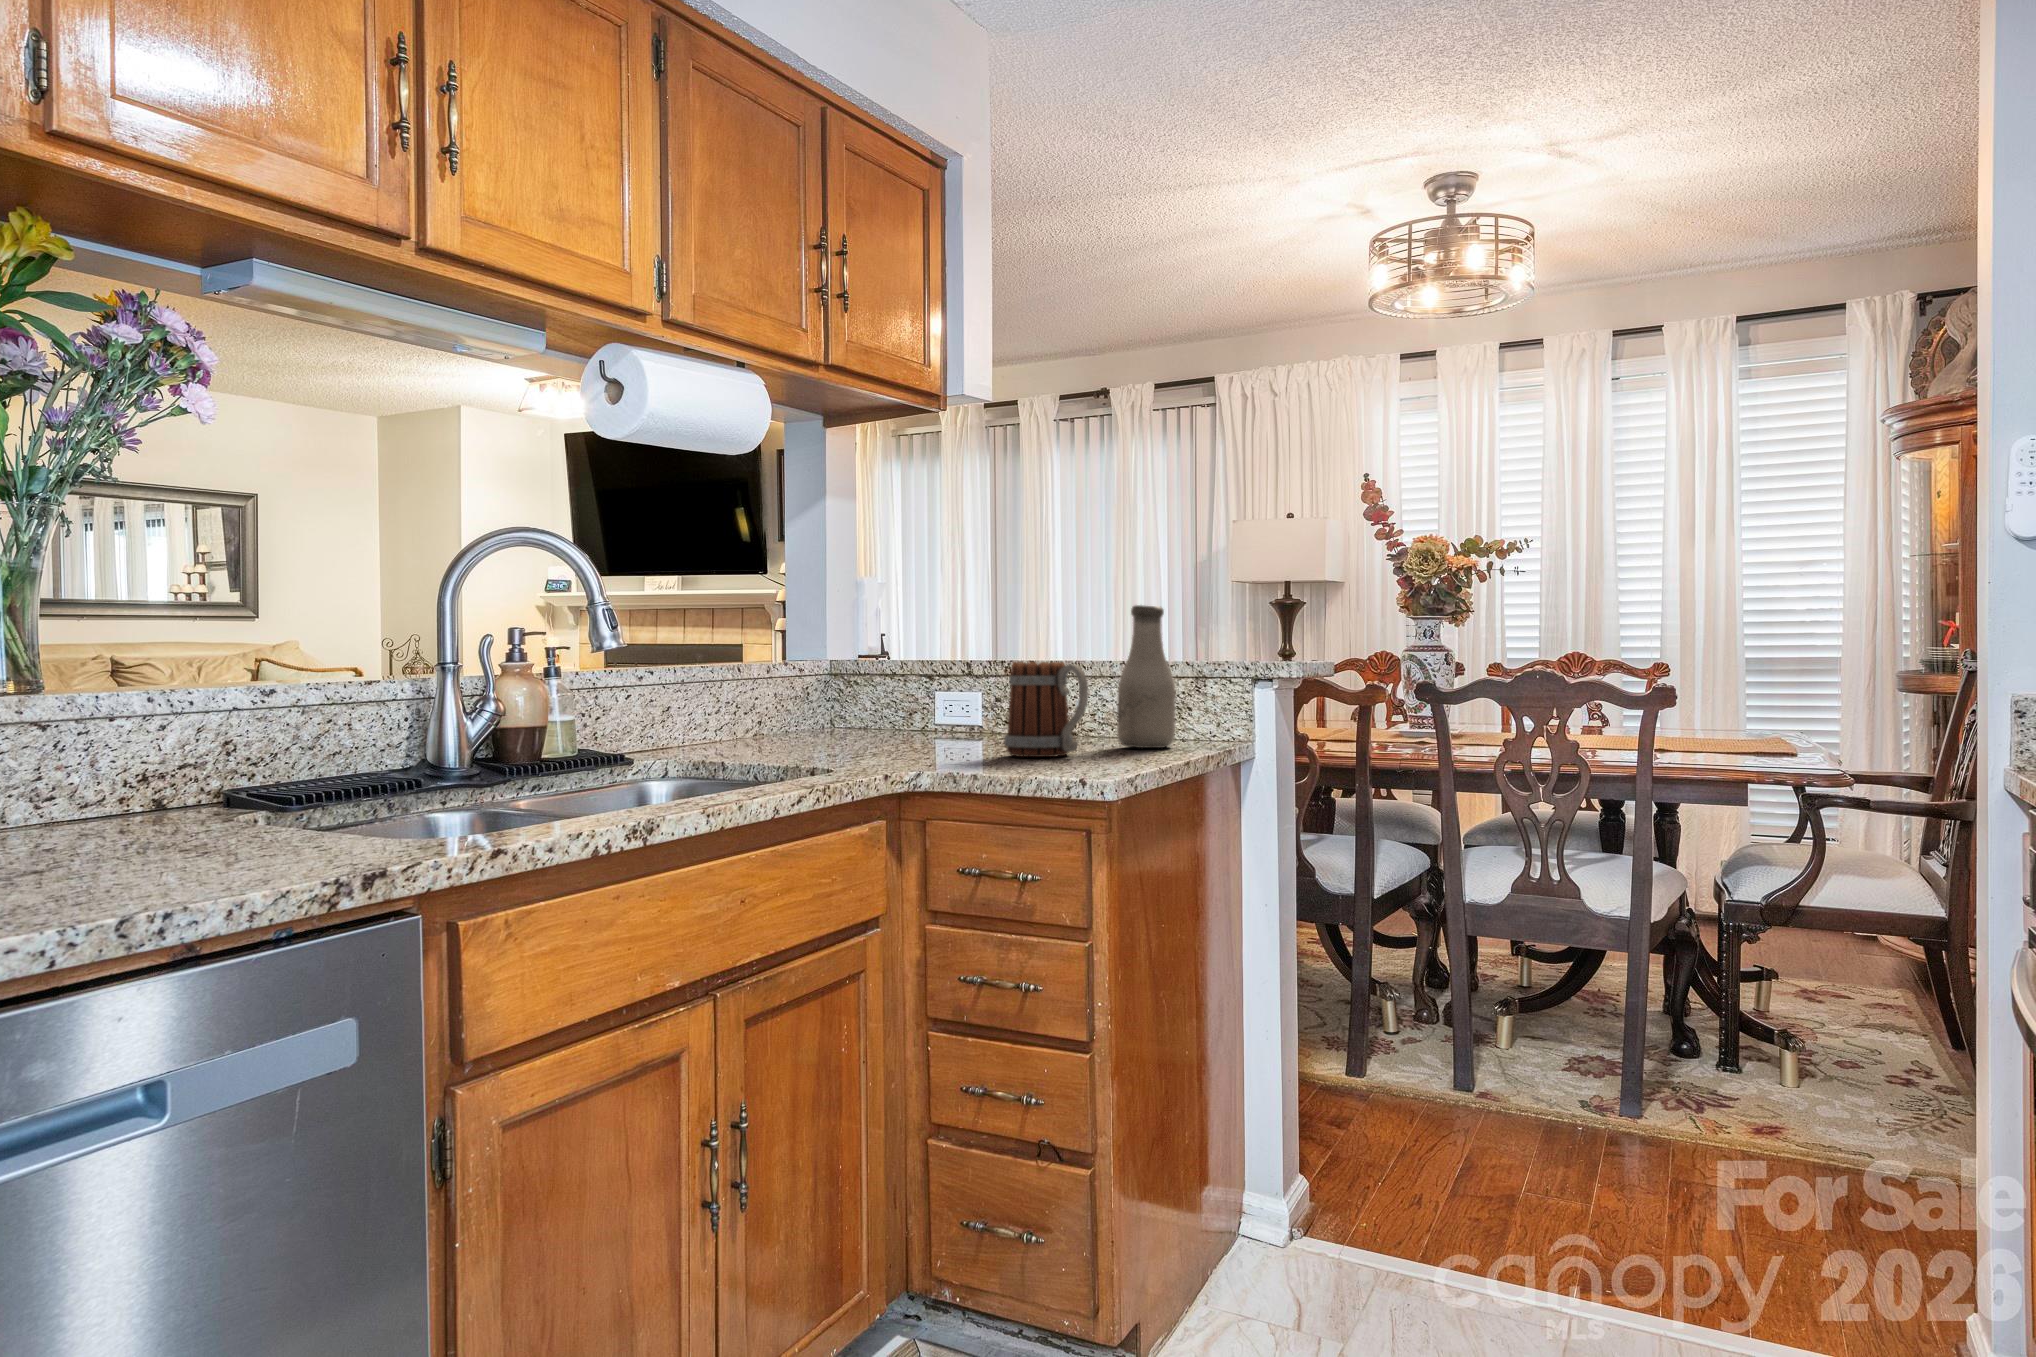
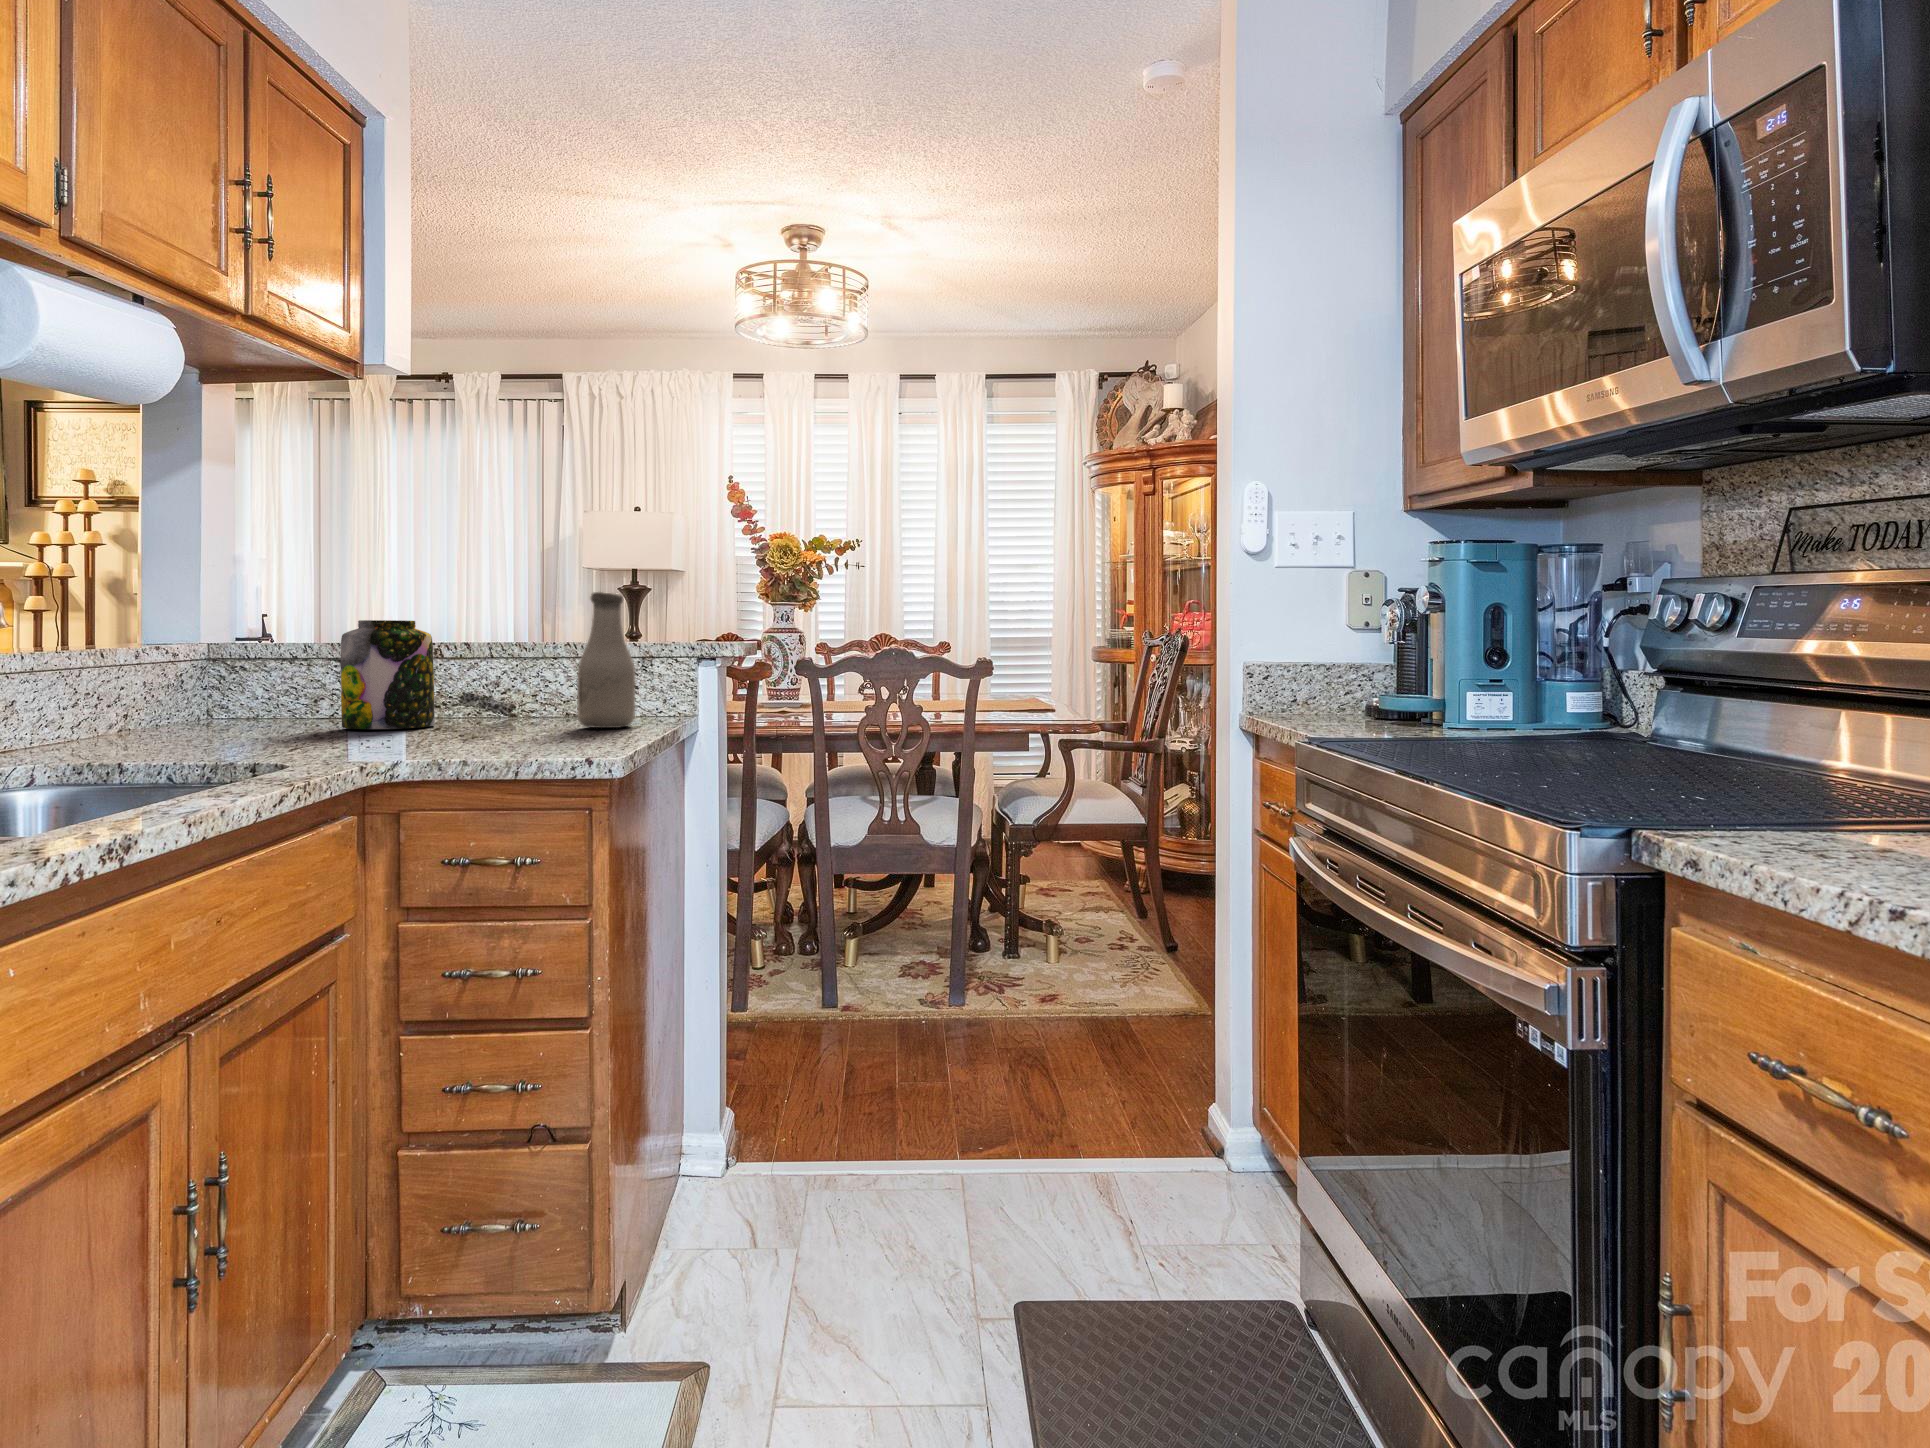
jar: none [919,638,997,743] -> present [341,620,435,729]
mug: present [1004,662,1088,757] -> none [468,646,564,741]

